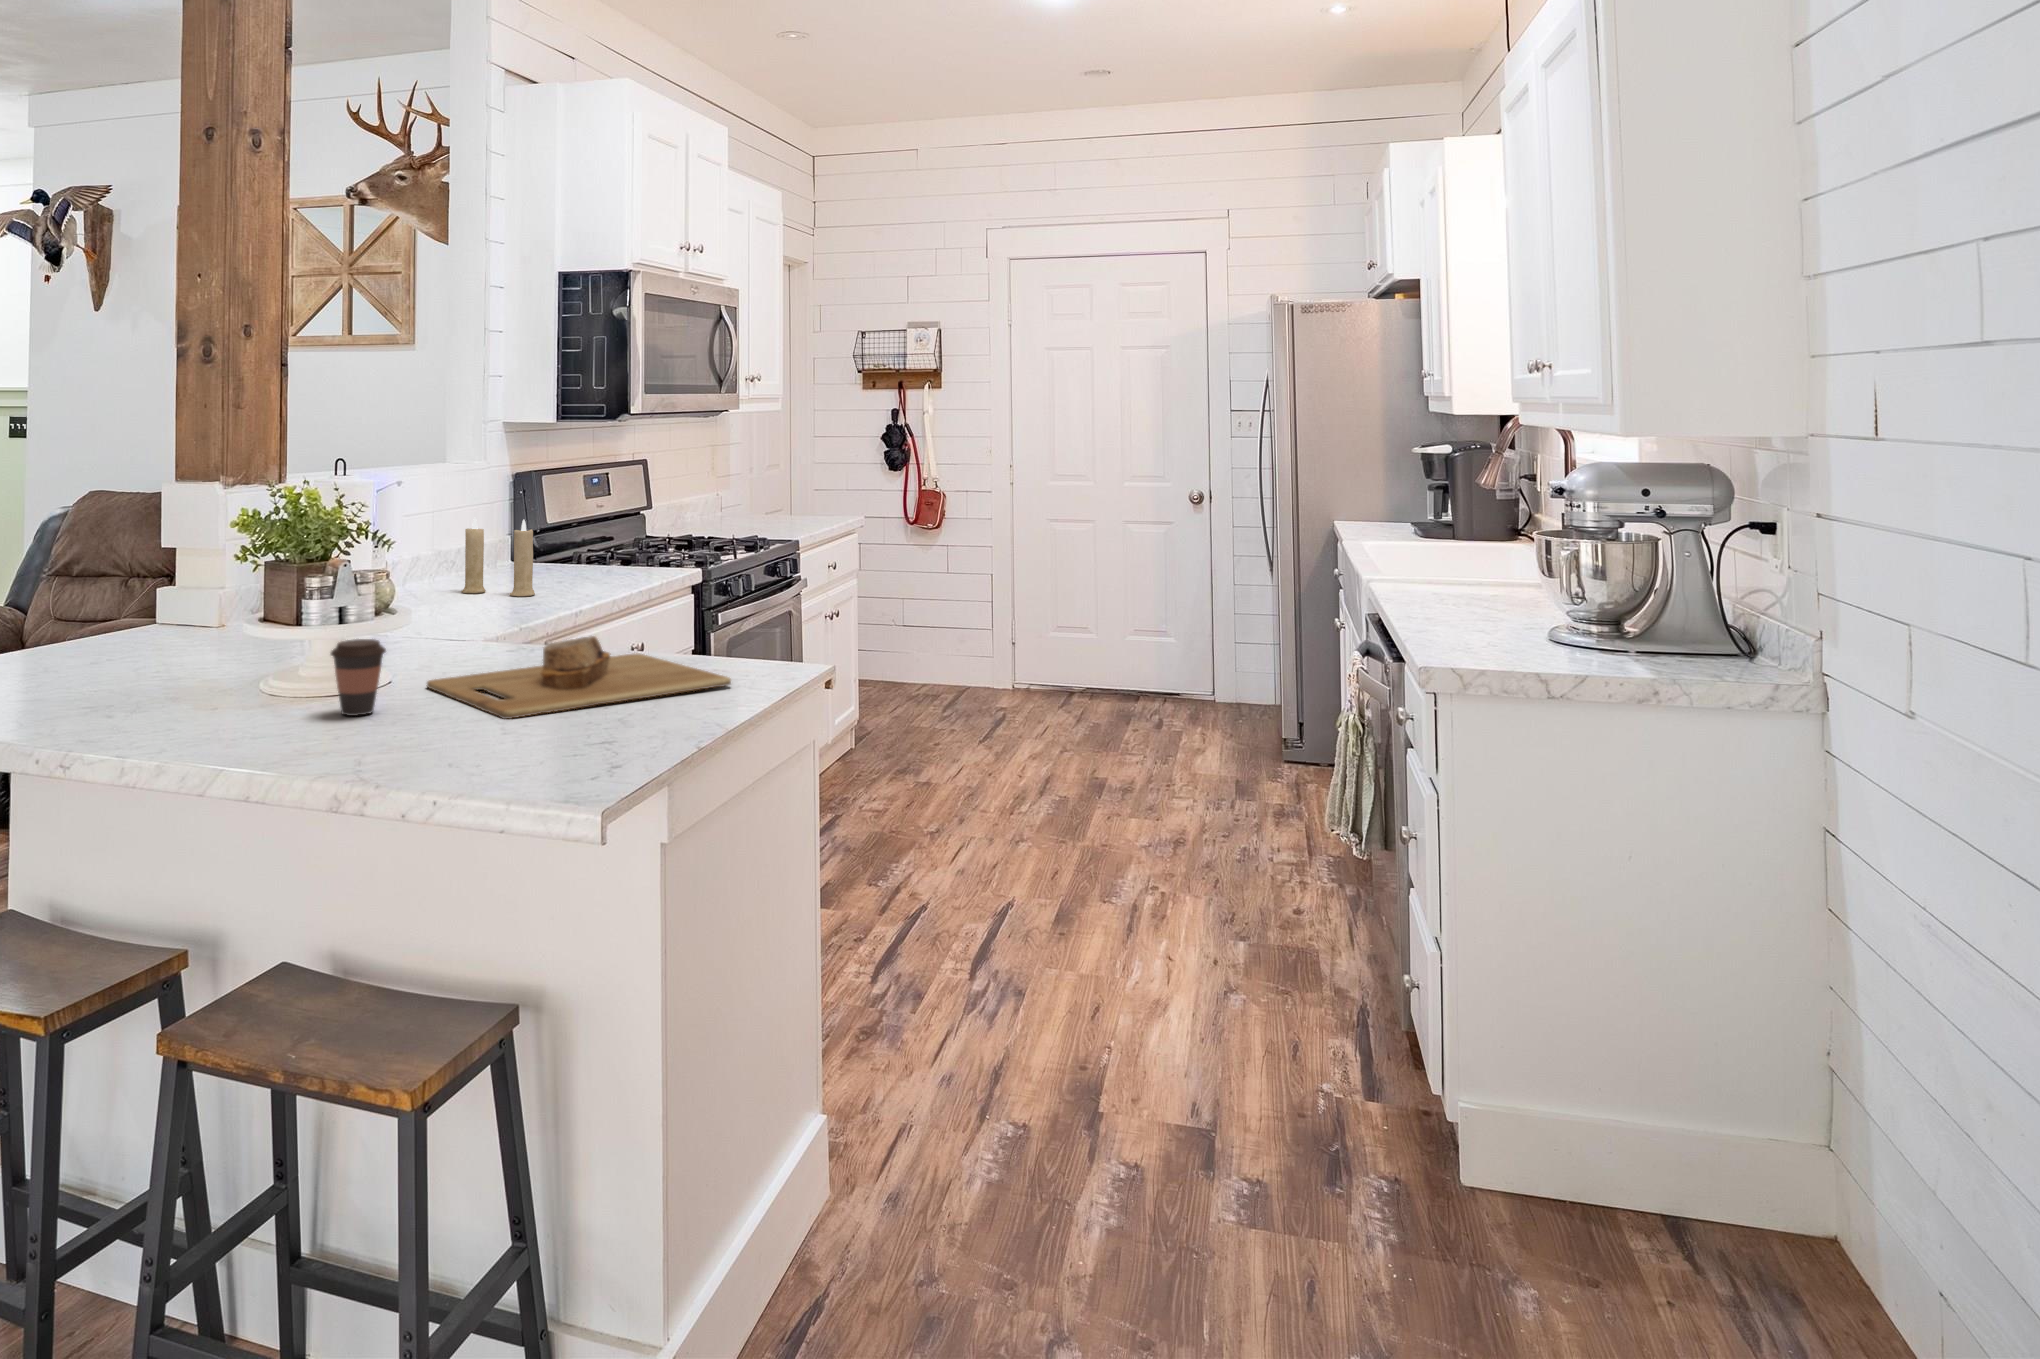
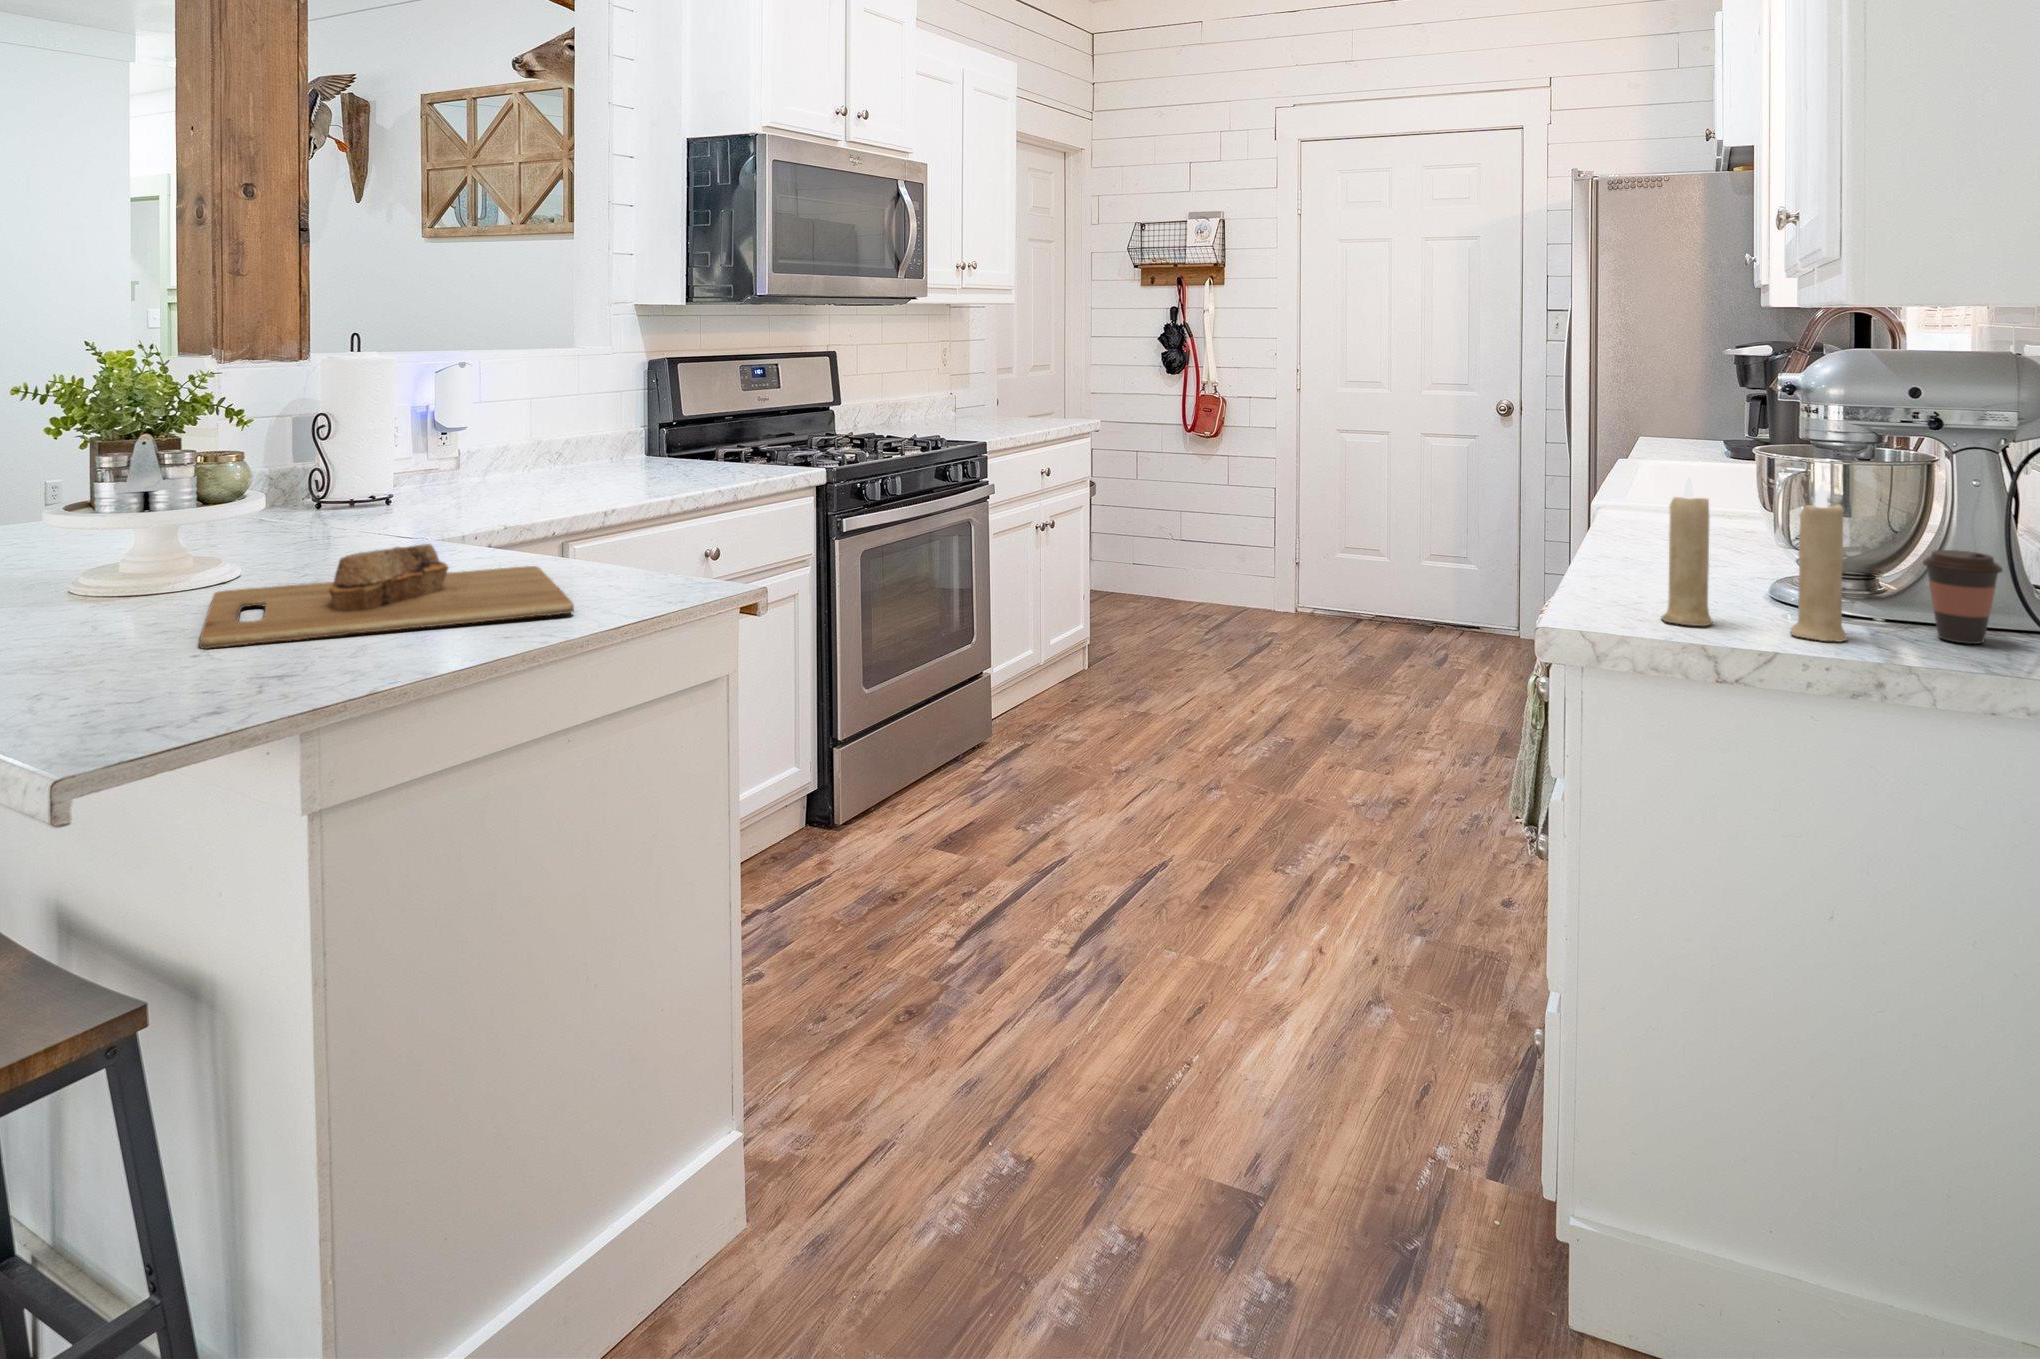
candle: present [461,518,535,596] -> present [1661,476,1848,642]
coffee cup: present [331,639,386,716] -> present [1923,550,2002,644]

